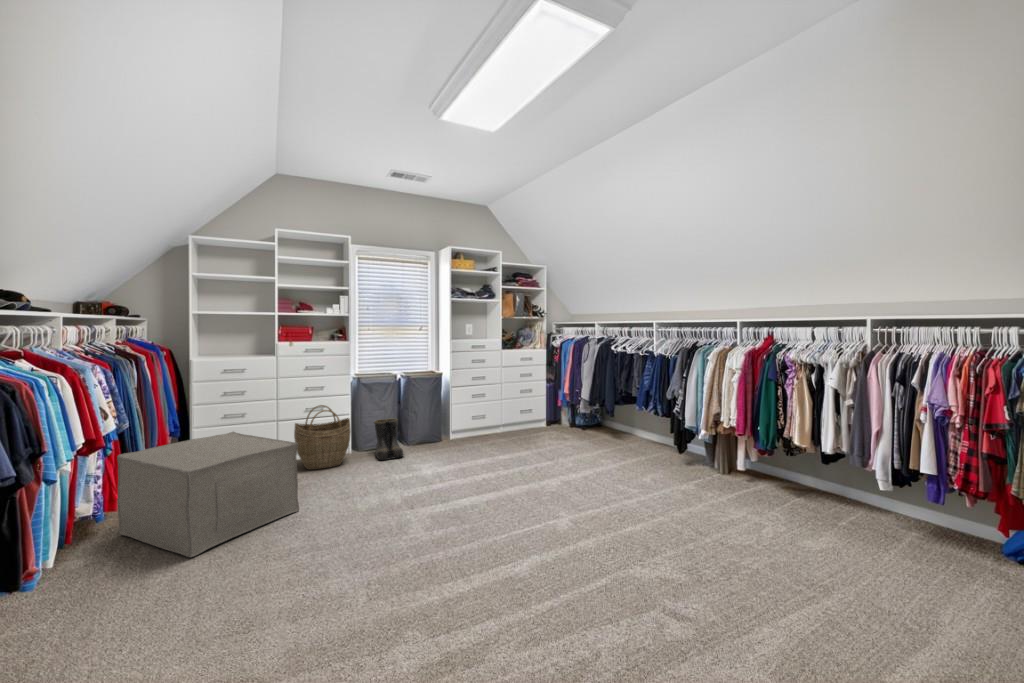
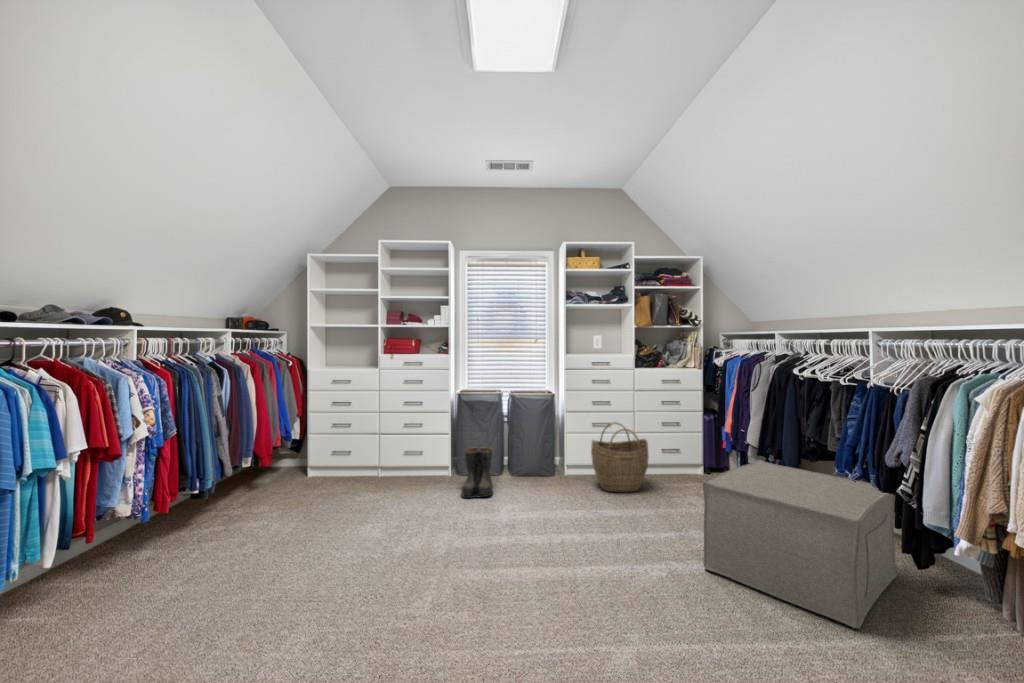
woven basket: present [294,405,351,470] -> present [591,423,649,492]
ottoman: present [117,432,299,557] -> present [703,460,897,629]

